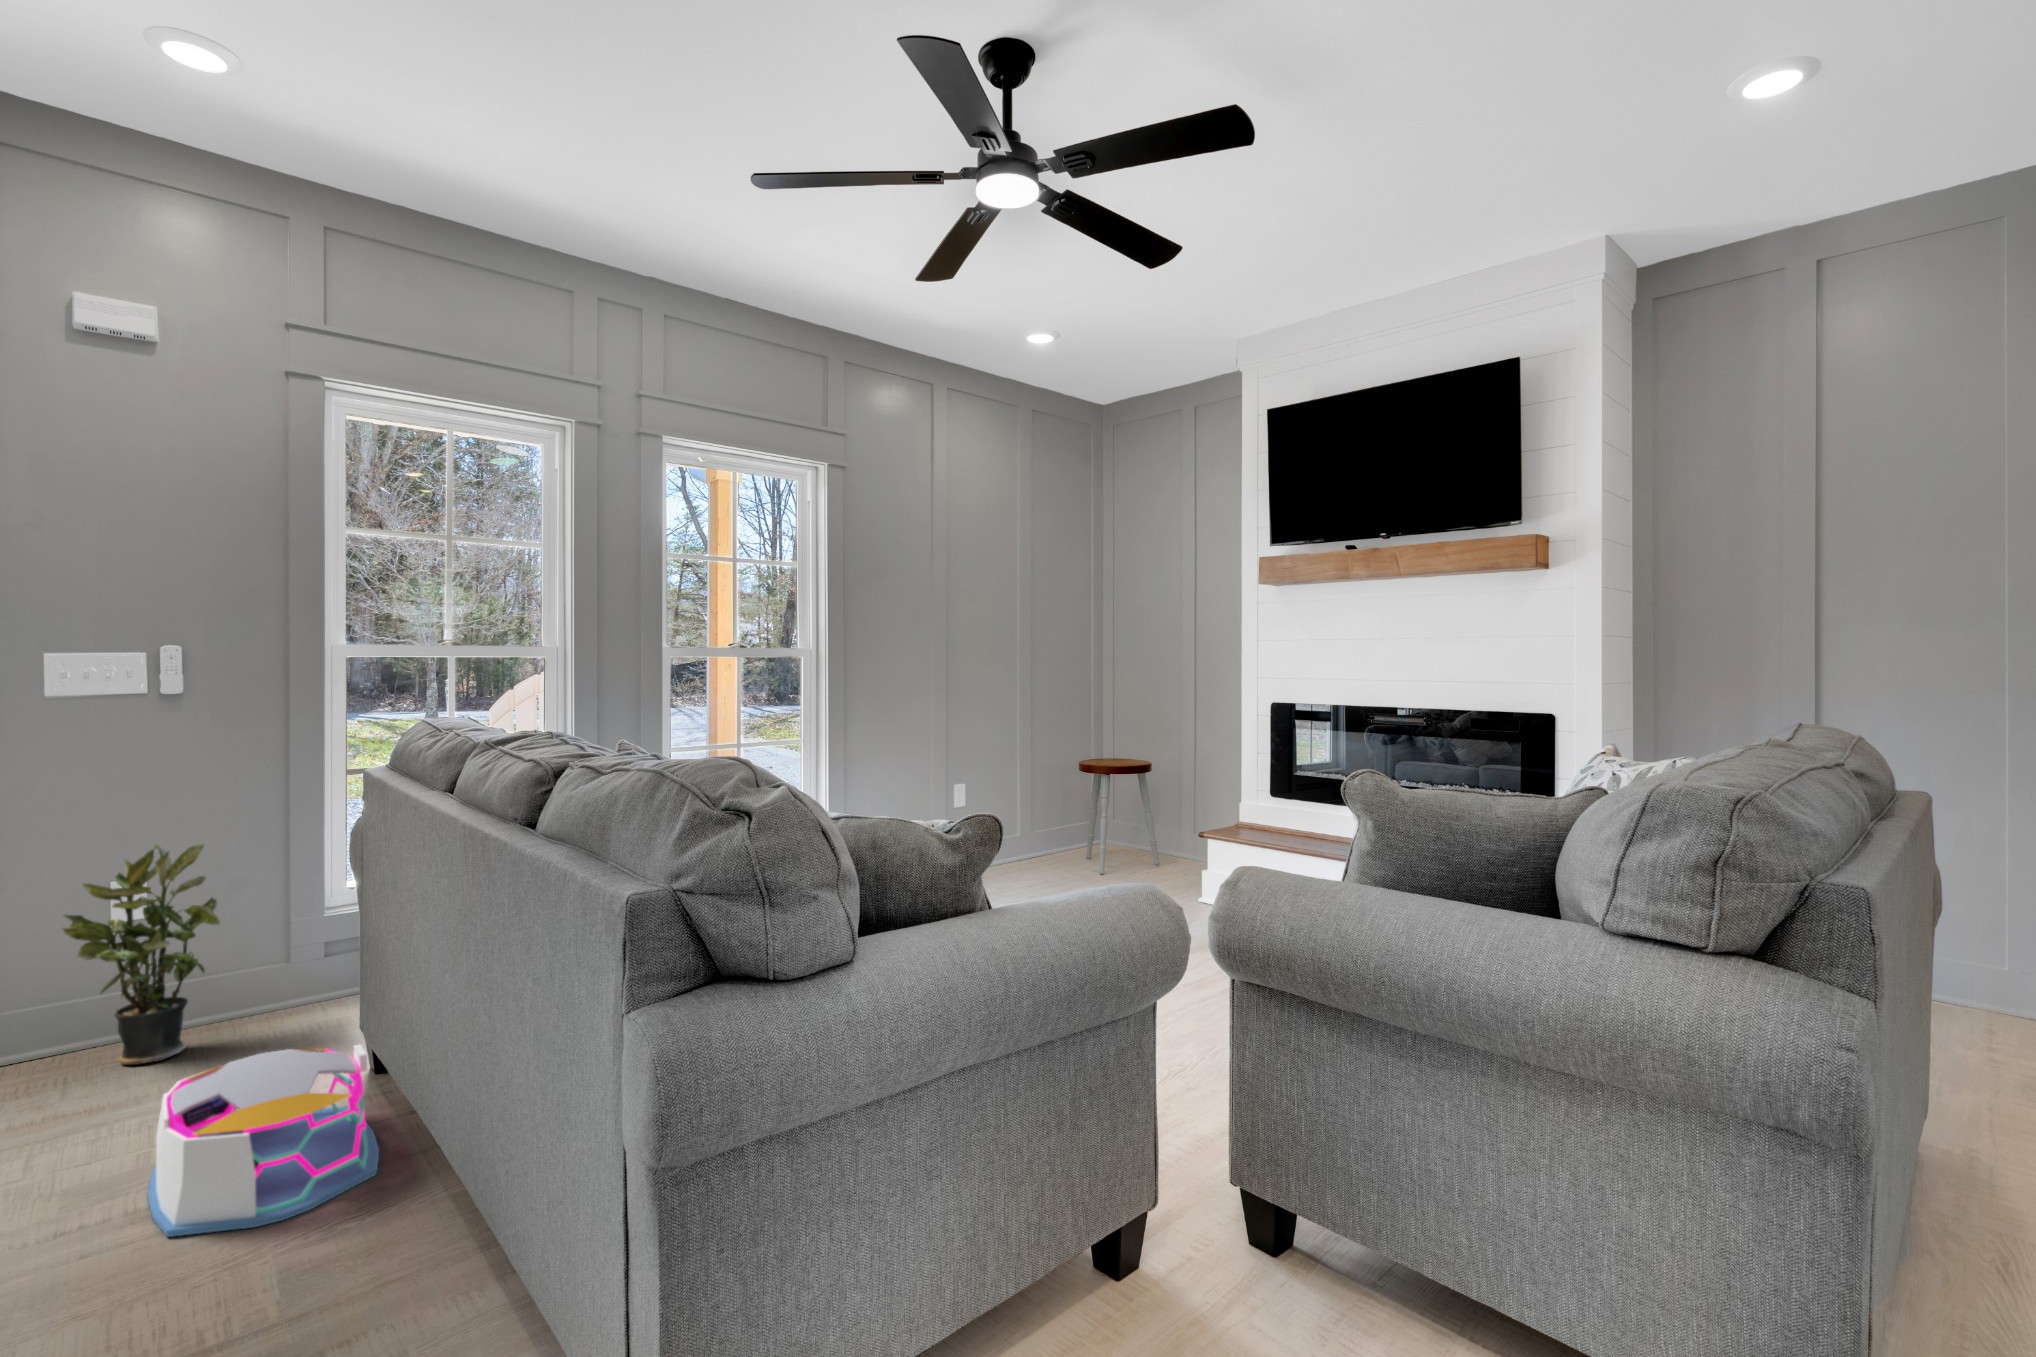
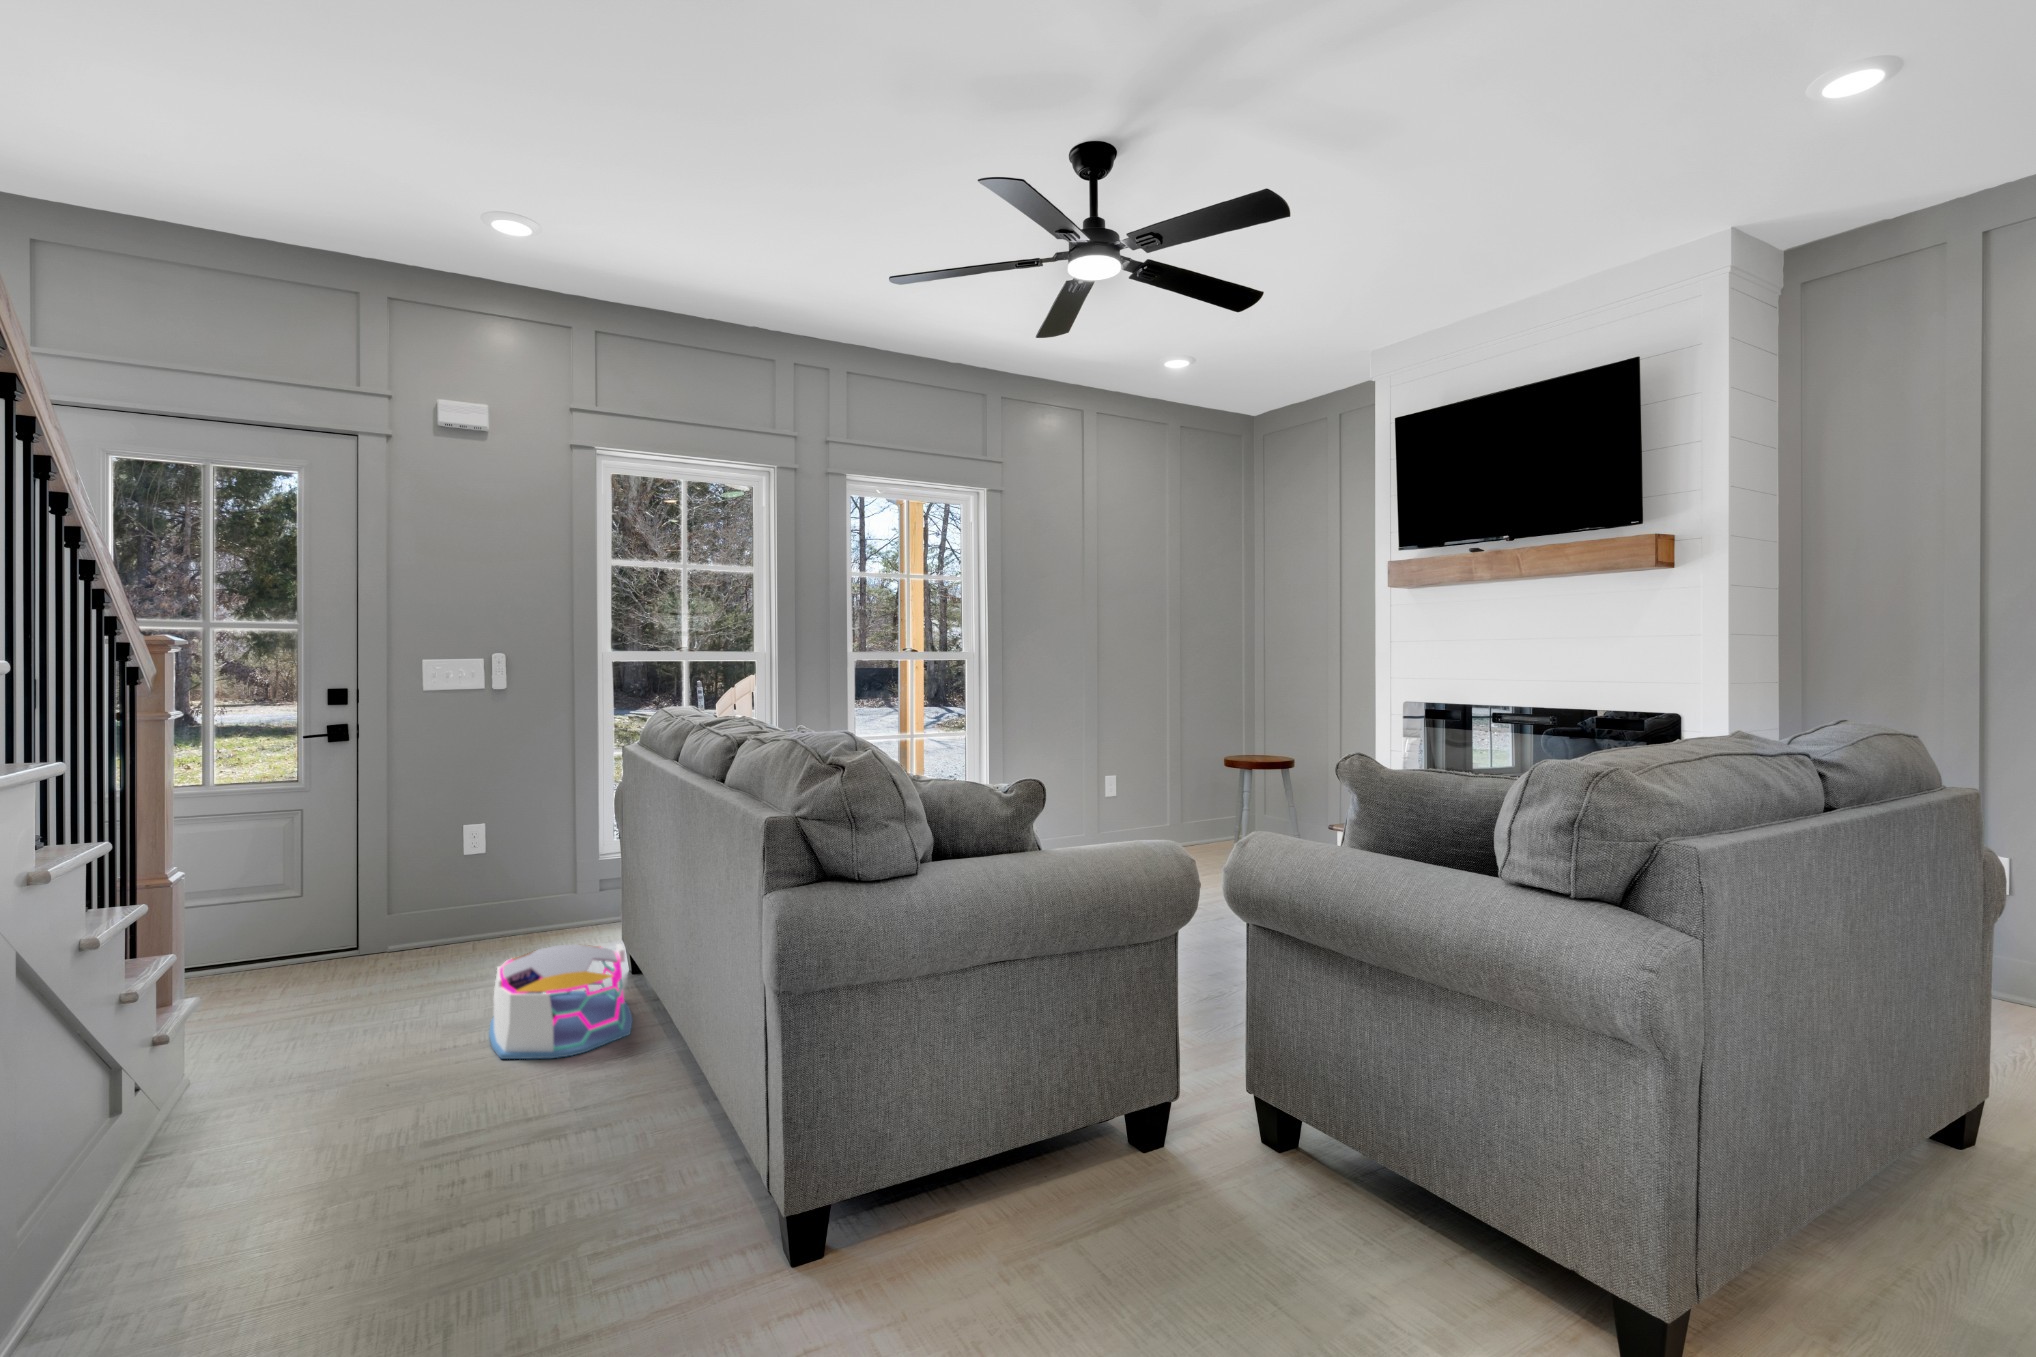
potted plant: present [62,844,220,1065] -> none [435,796,532,956]

